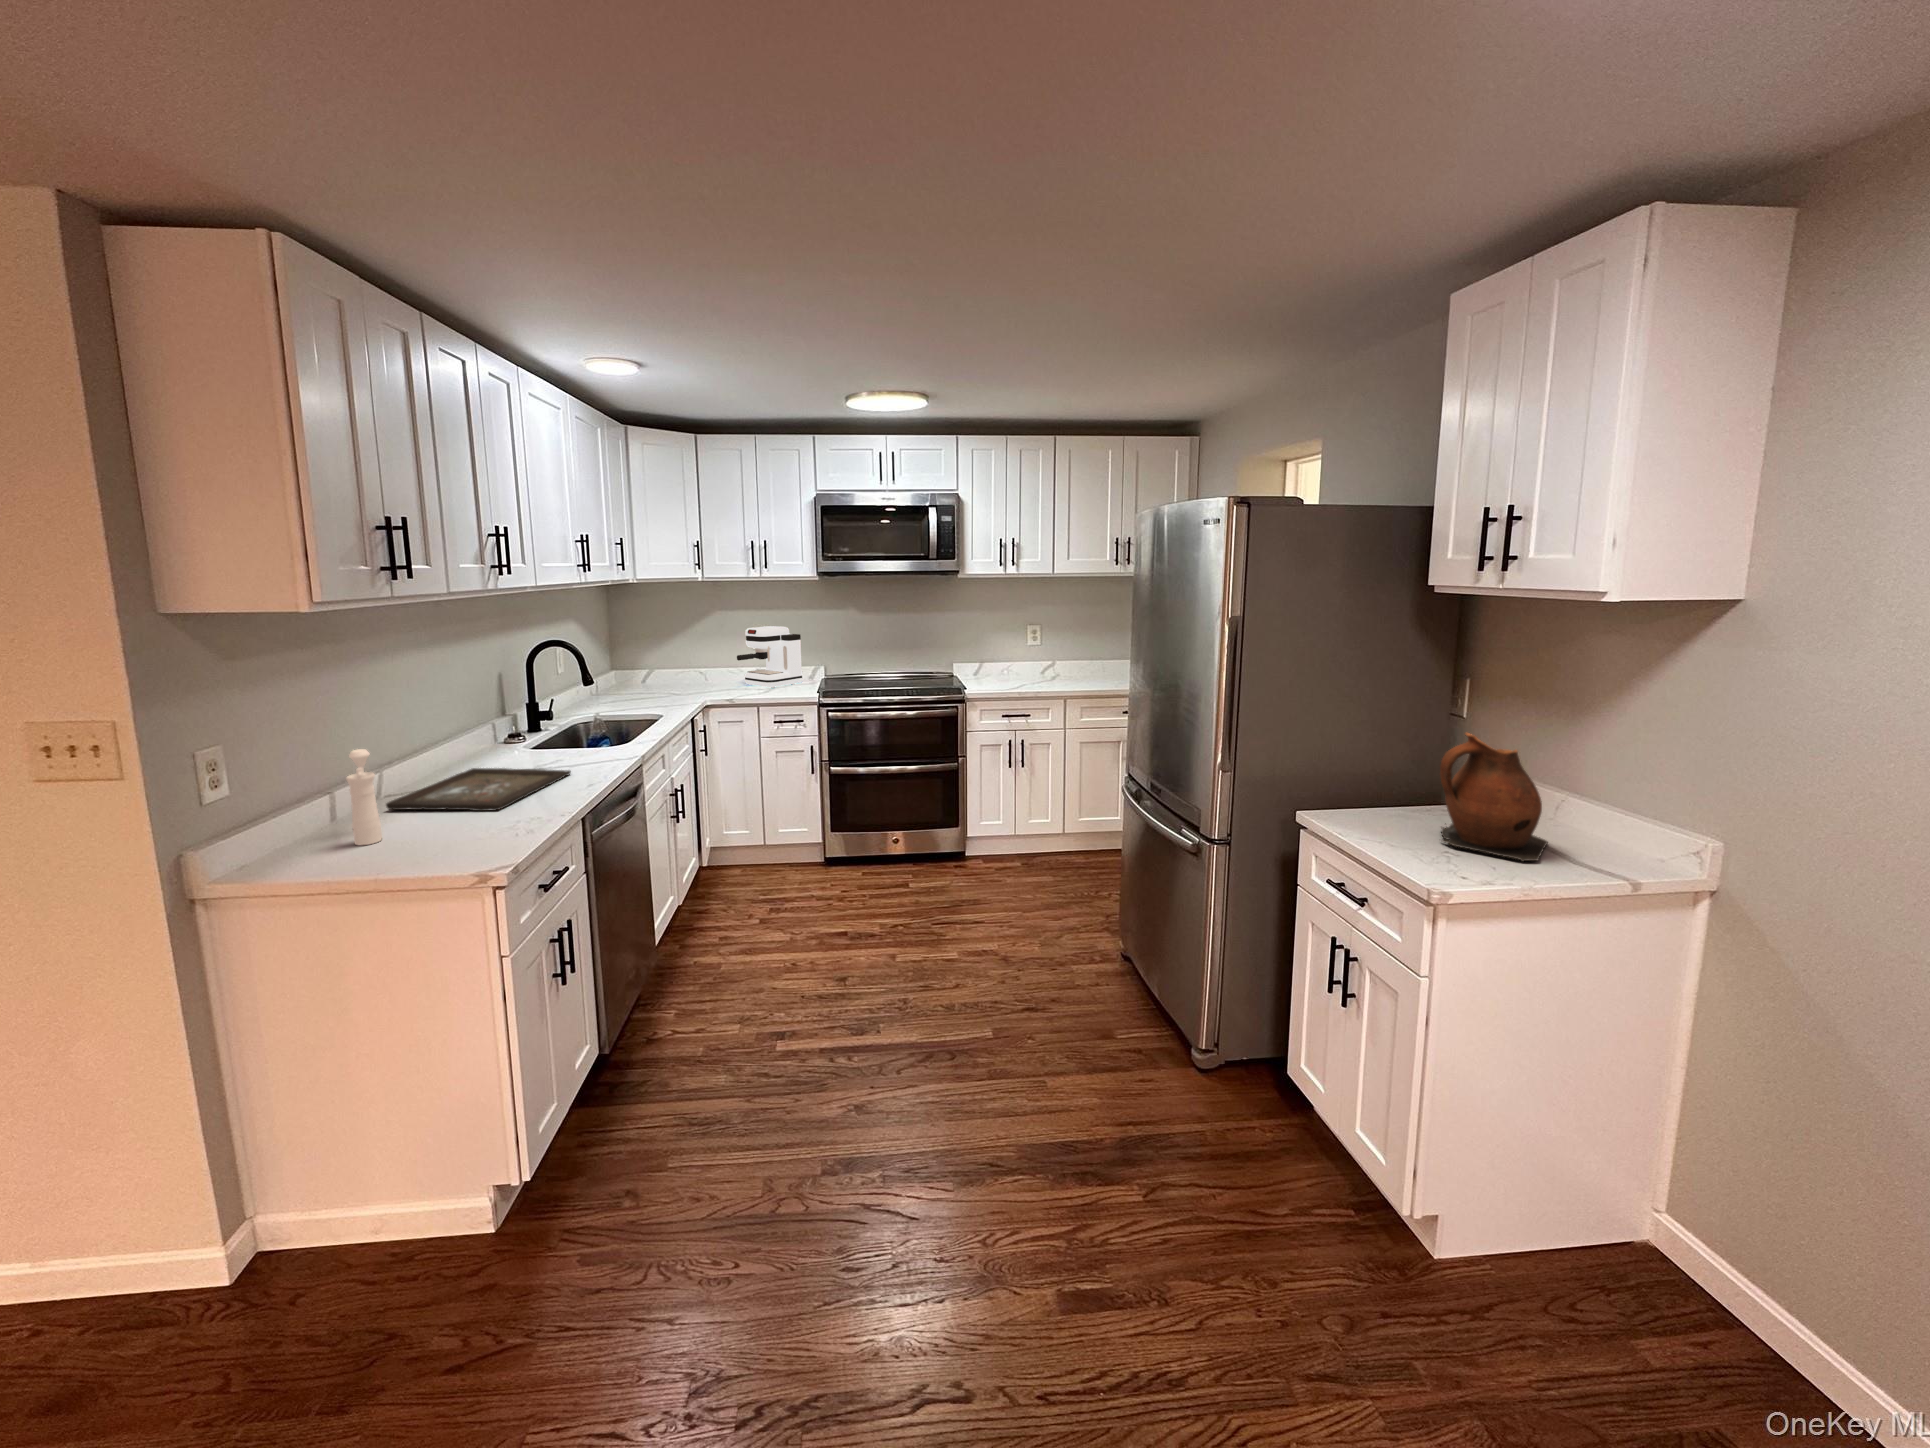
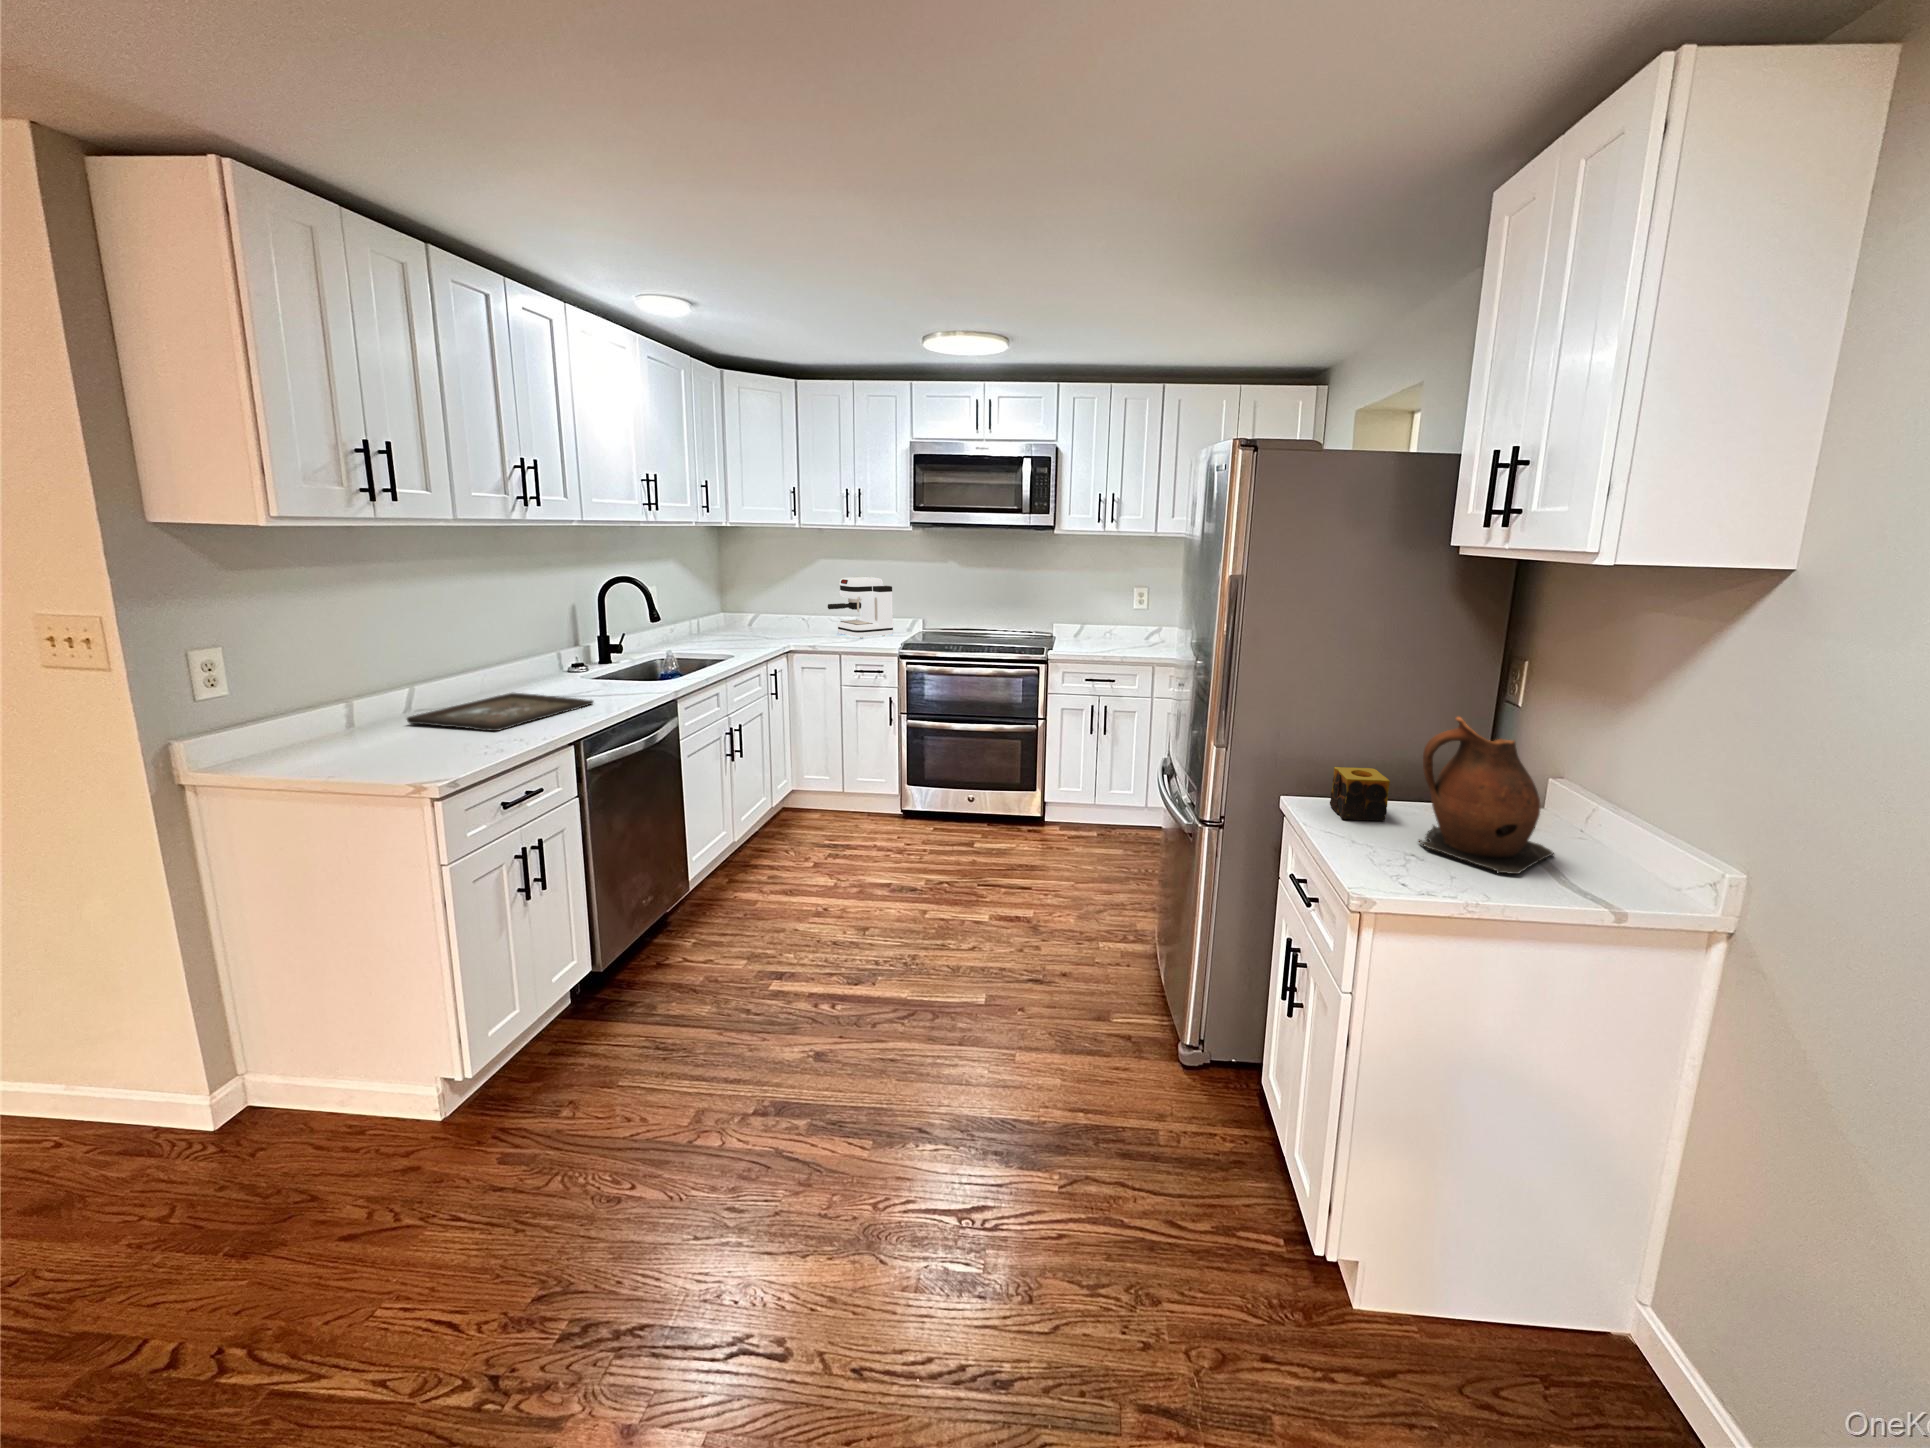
pepper mill: present [346,749,382,845] -> none [339,664,376,752]
candle: none [1343,782,1401,828] -> present [1330,767,1390,821]

